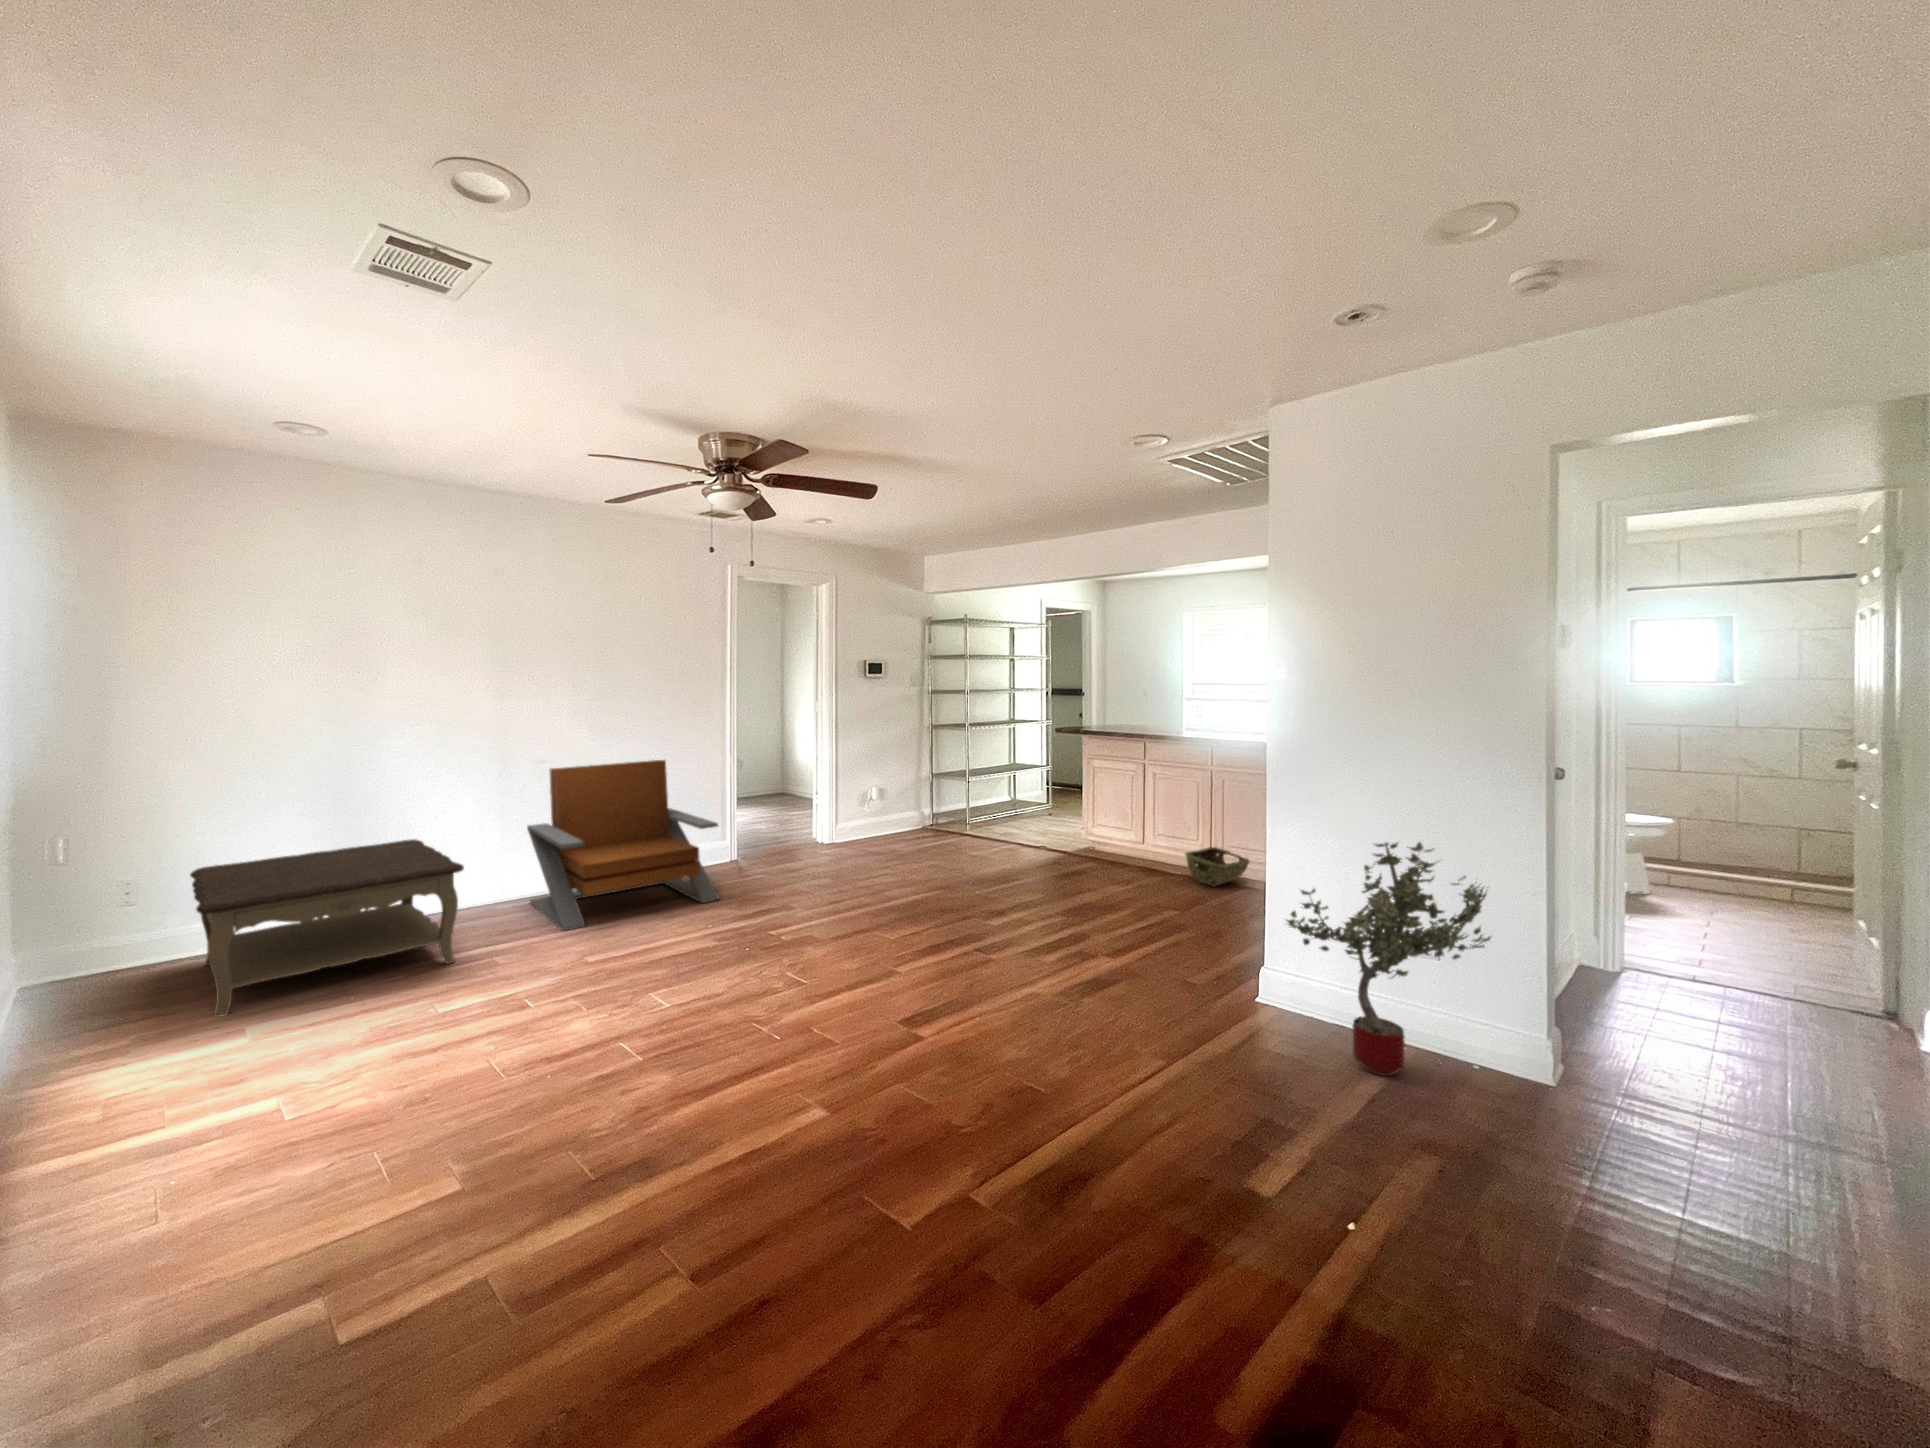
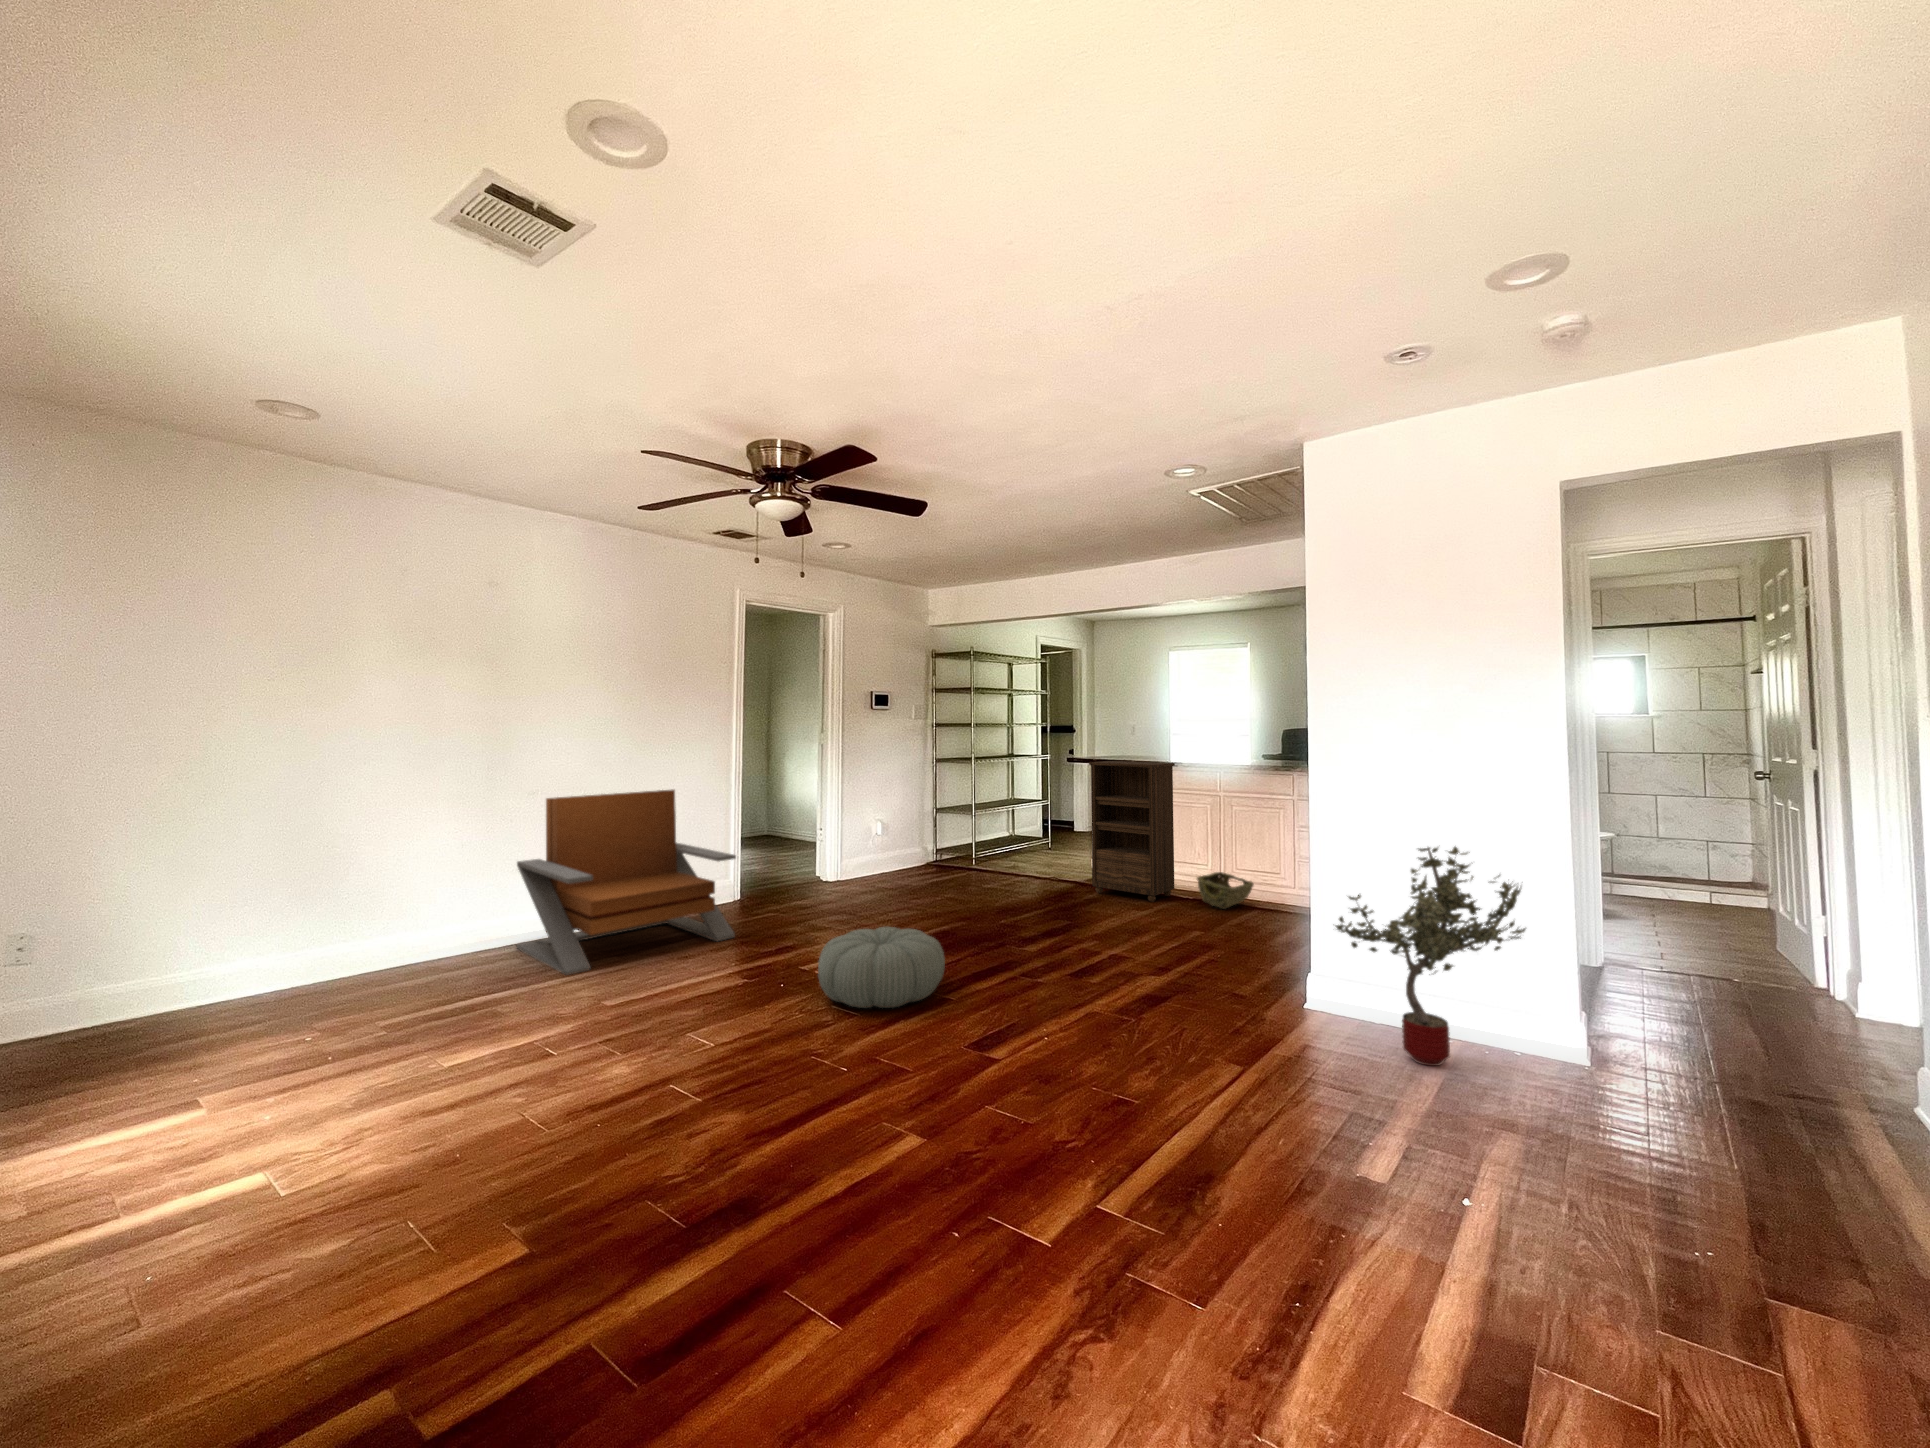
bookshelf: none [1076,730,1166,876] -> present [1089,761,1175,902]
coffee table: present [190,839,464,1017] -> none [102,877,461,1091]
pouf: none [774,899,896,978] -> present [818,927,945,1008]

